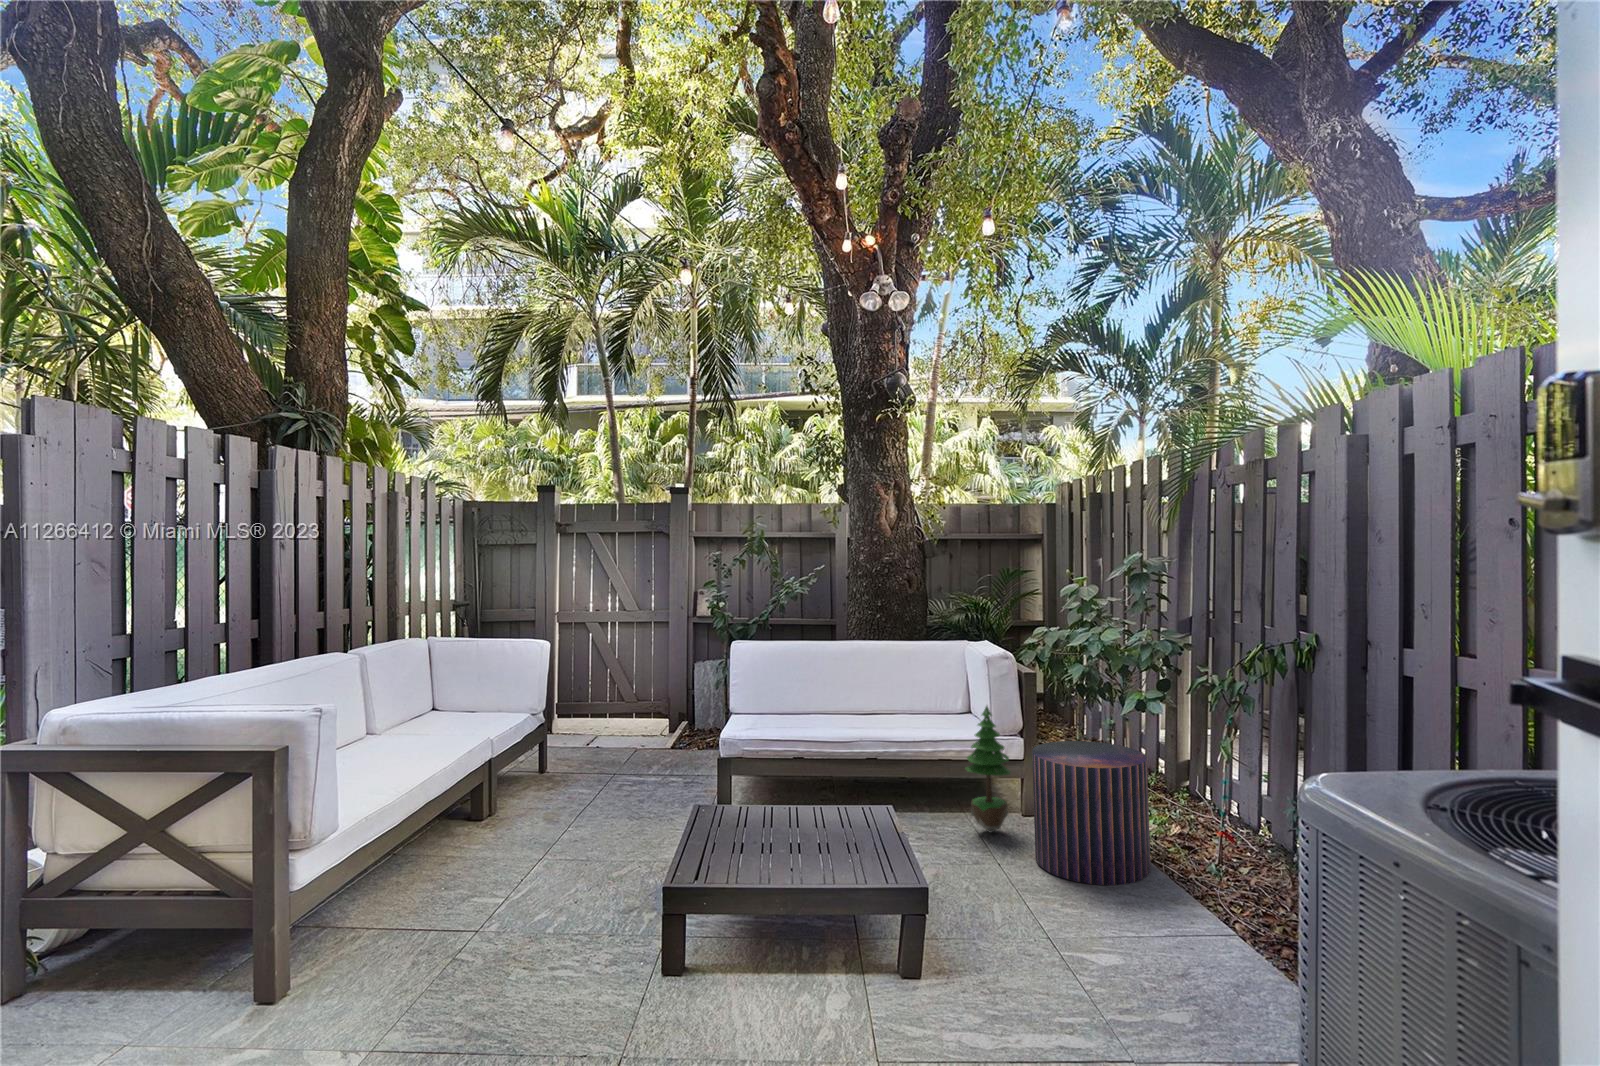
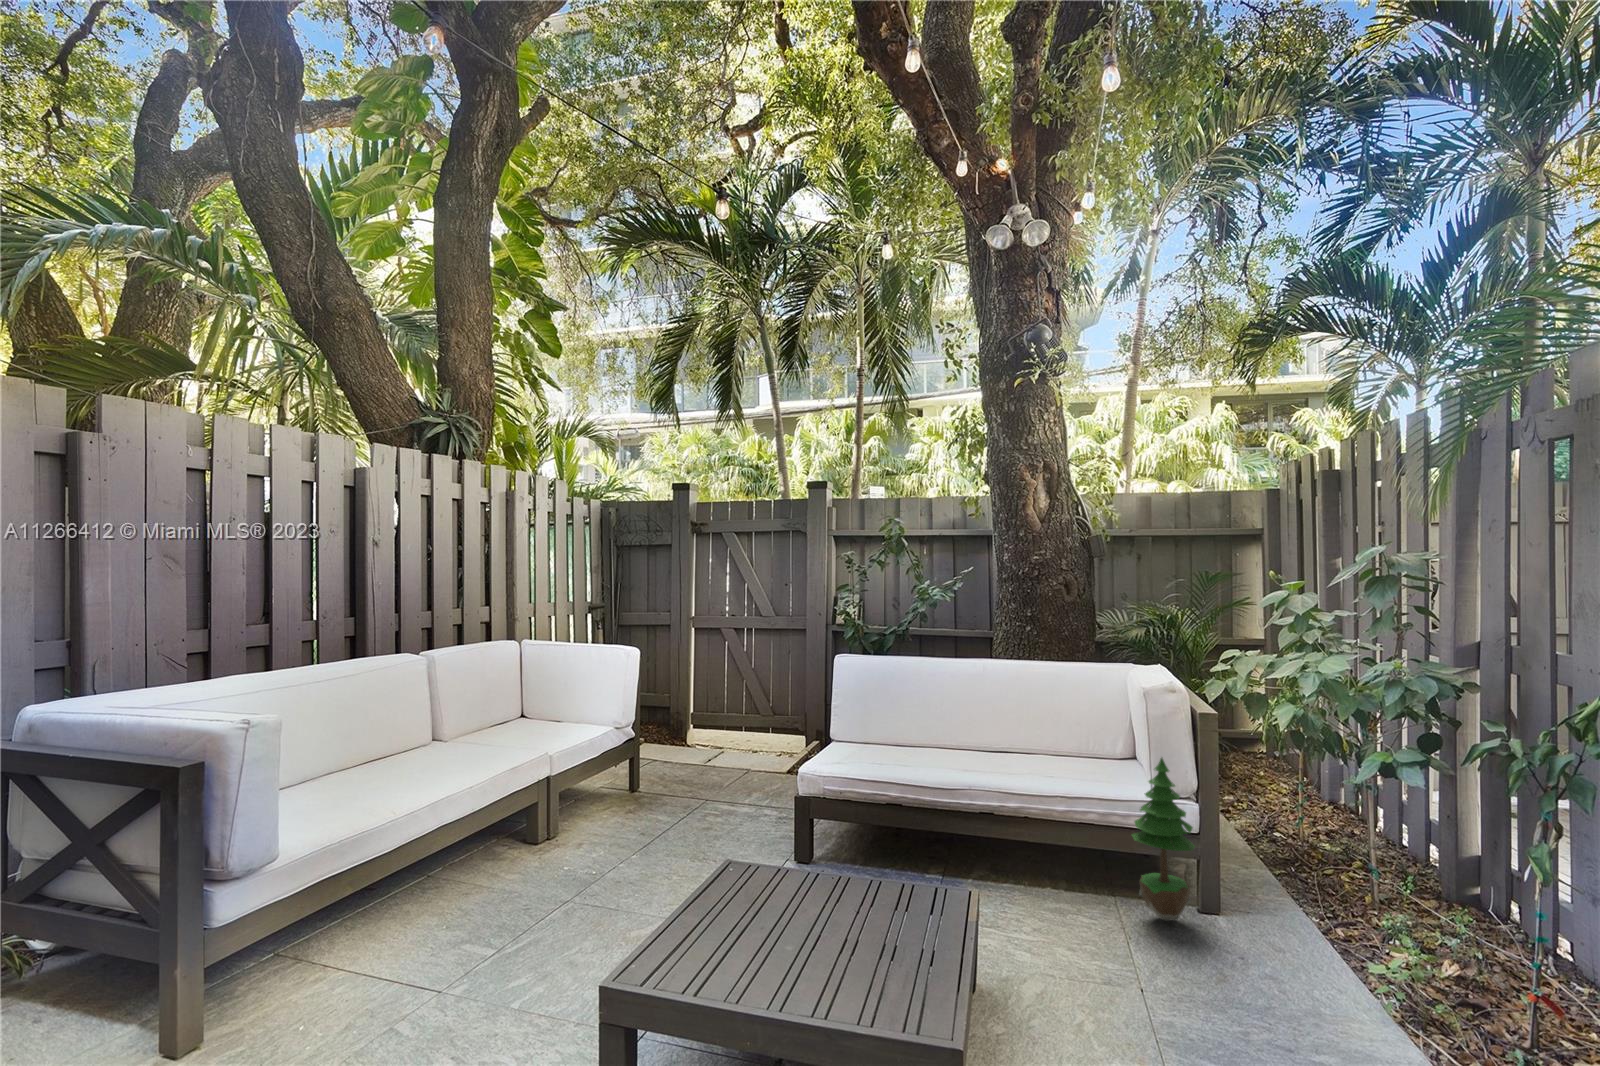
pouf: present [1032,741,1151,885] -> none [1217,816,1399,1036]

